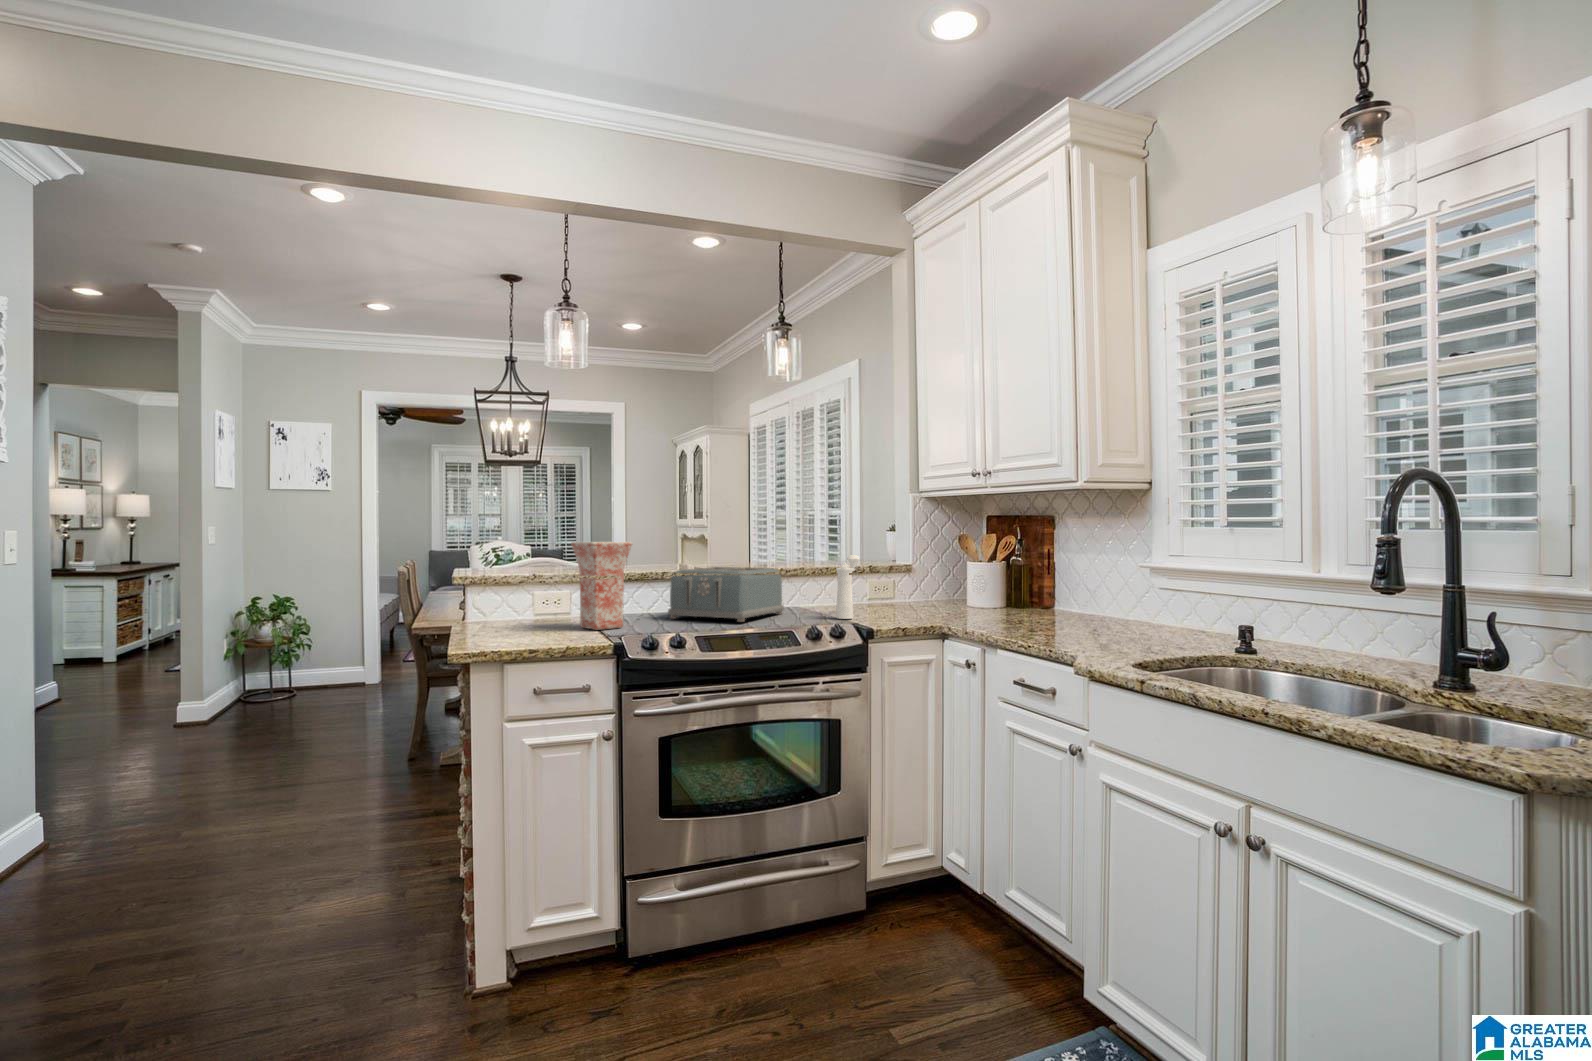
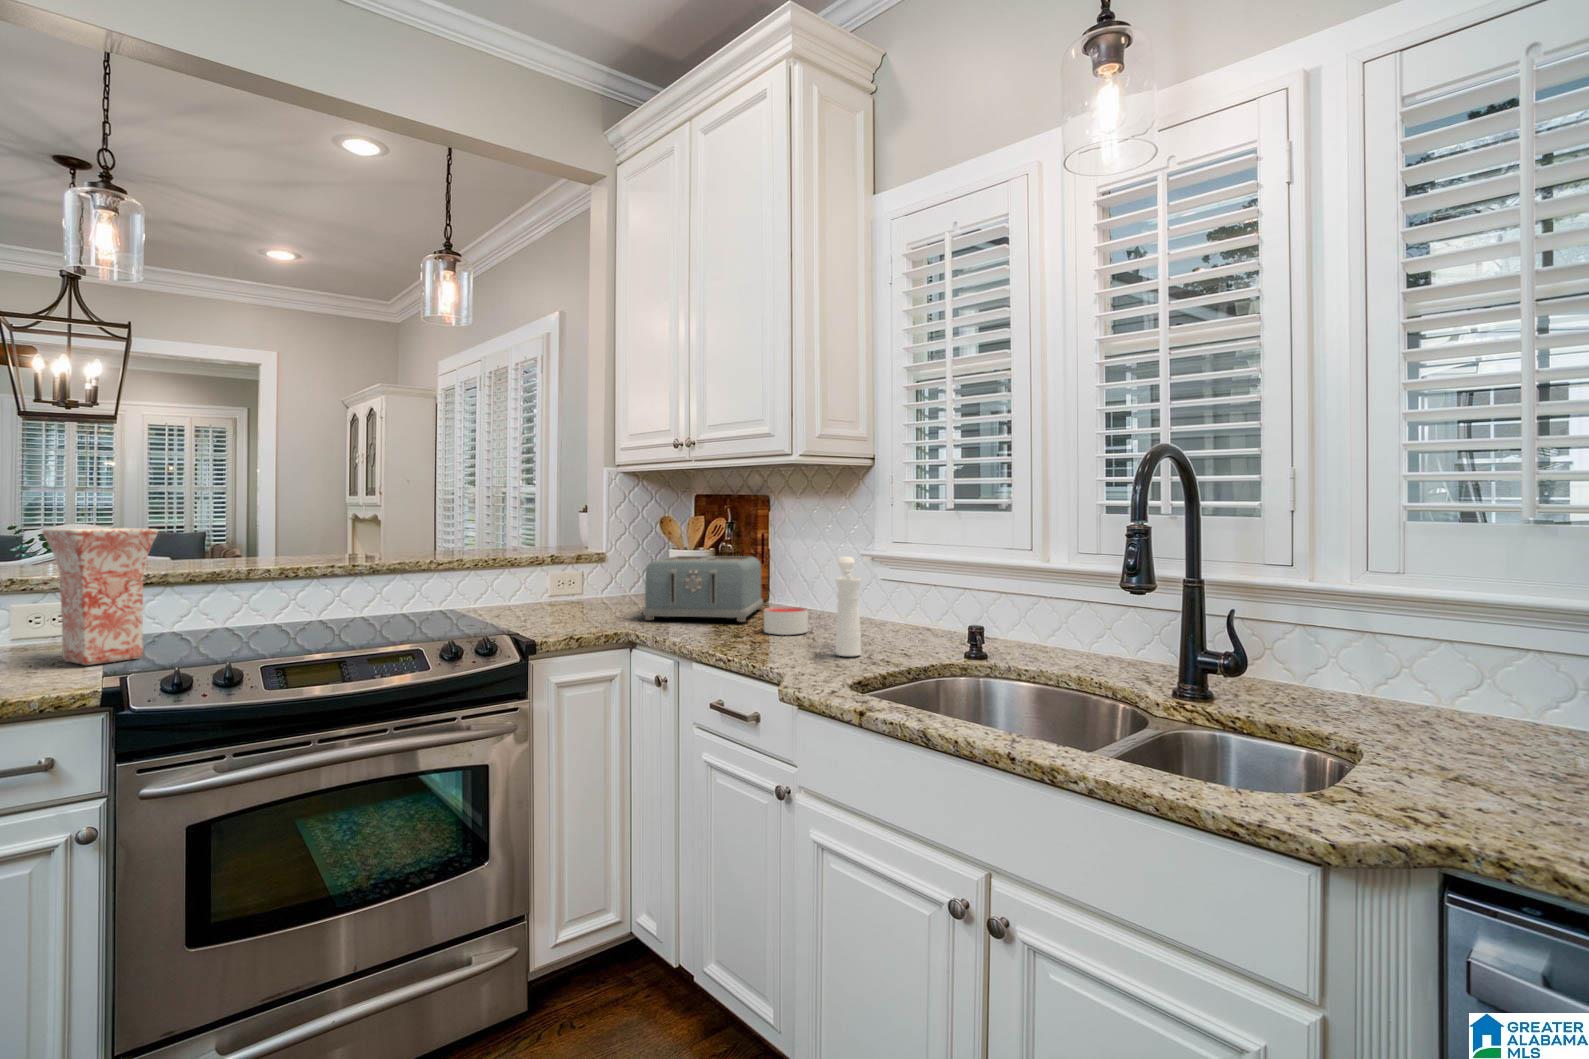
pepper mill: present [836,555,860,619] -> present [836,557,861,656]
toaster: present [668,567,784,622] -> present [643,556,763,622]
candle: none [1053,609,1092,631] -> present [764,607,808,635]

